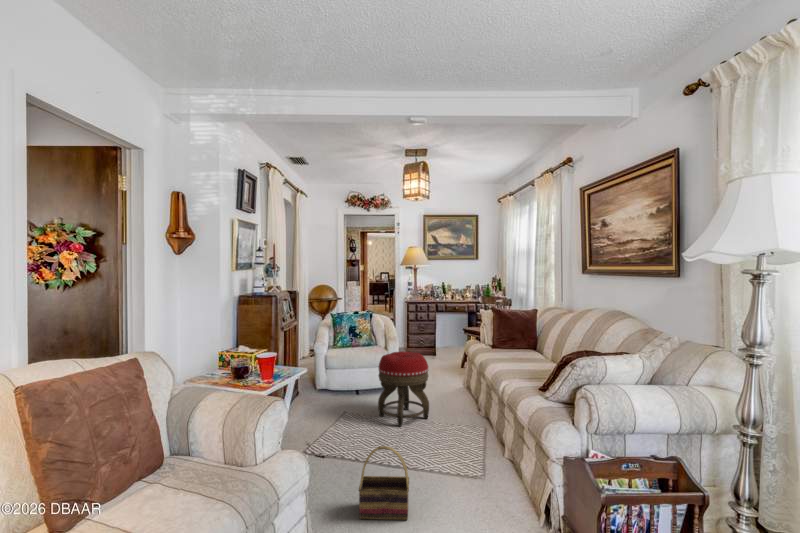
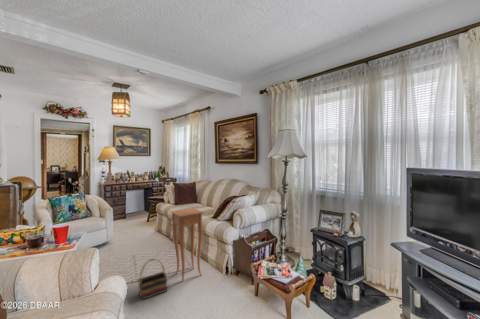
footstool: present [378,351,429,427] -> none [115,213,147,256]
side table: none [440,360,497,513] -> present [171,208,203,281]

